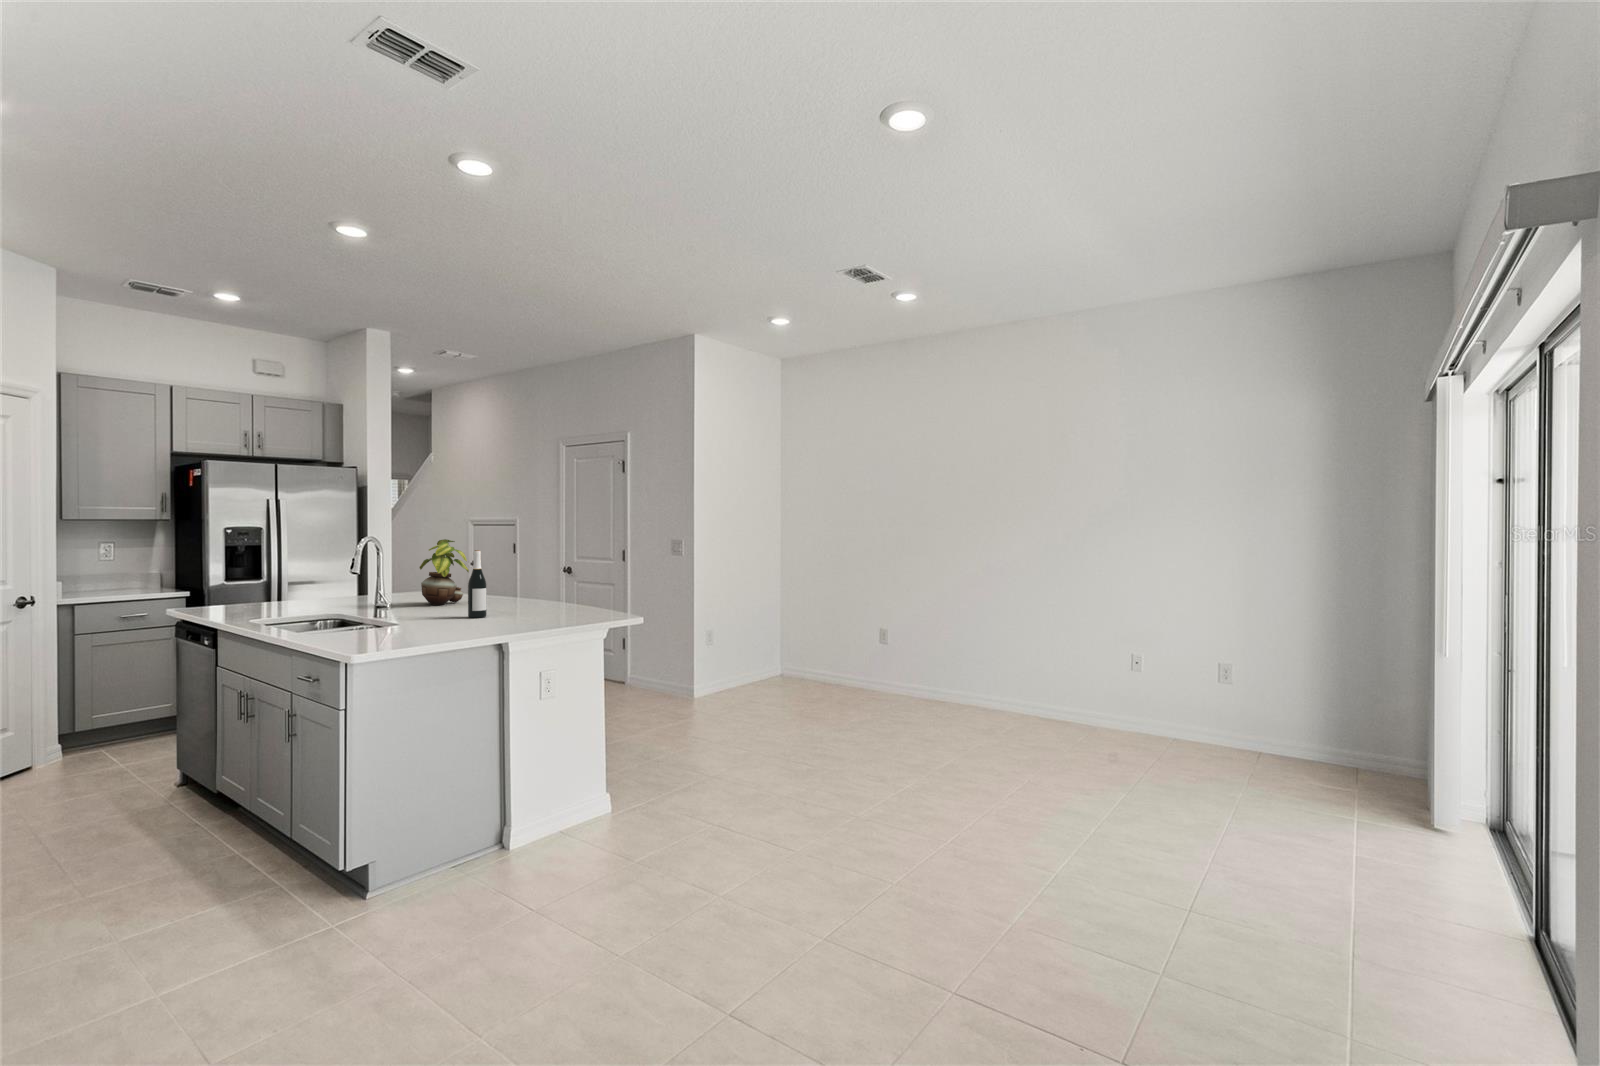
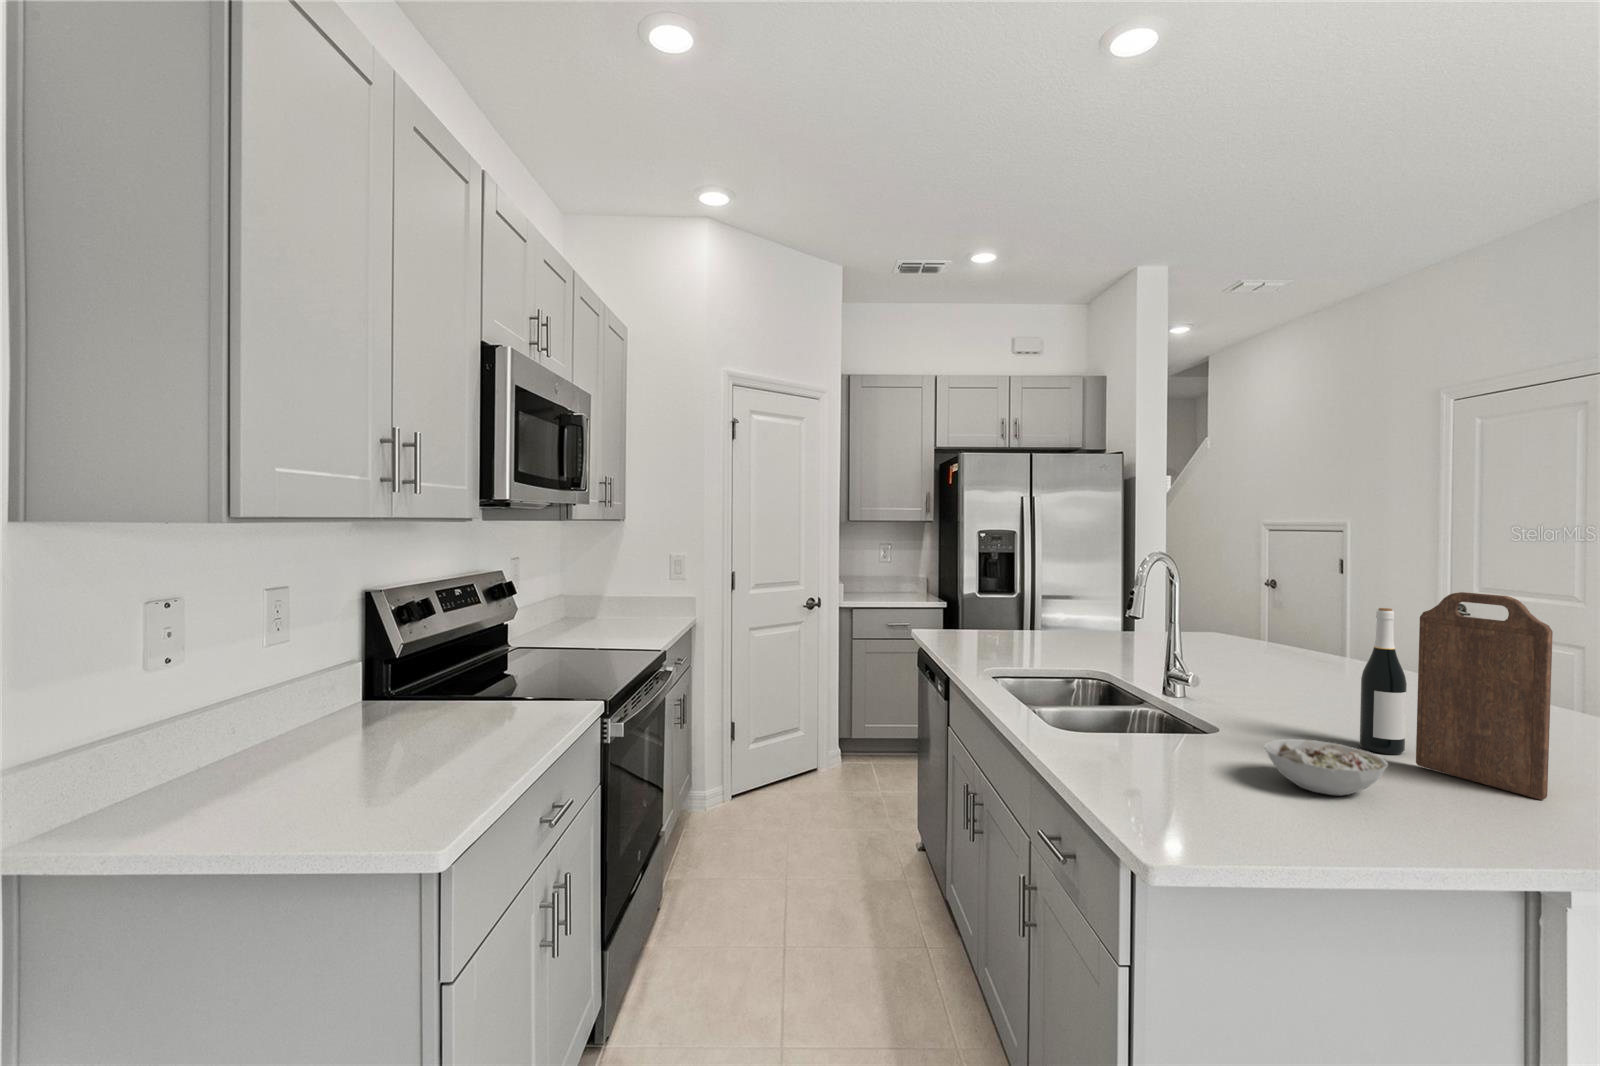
potted plant: present [419,539,469,605] -> none [1230,567,1326,680]
cutting board: none [487,539,527,620] -> present [1416,592,1553,800]
bowl: none [415,609,466,629] -> present [1264,739,1388,796]

